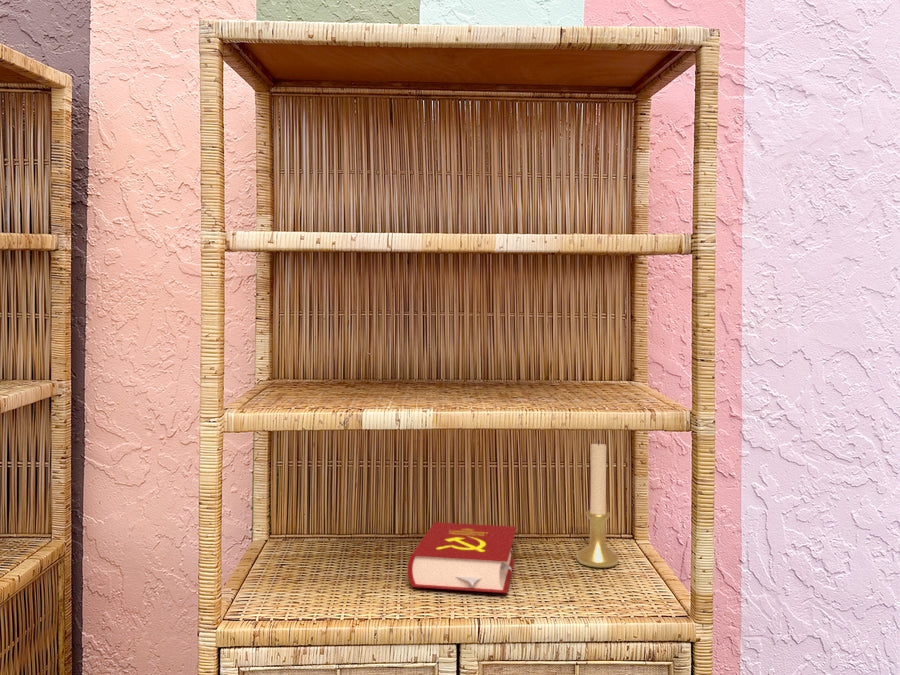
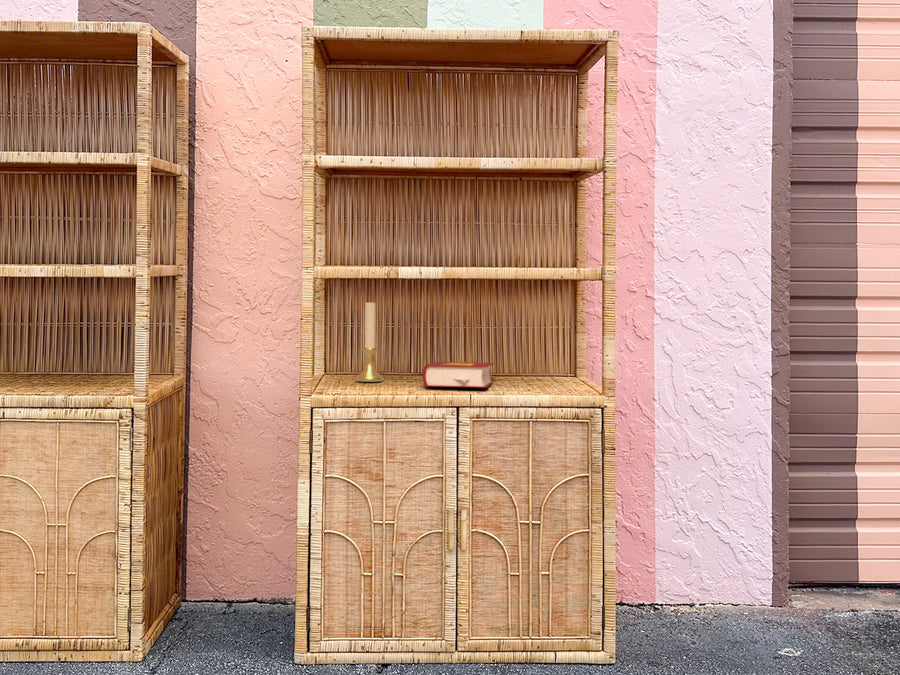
candle holder: present [576,441,619,568] -> present [356,302,383,382]

